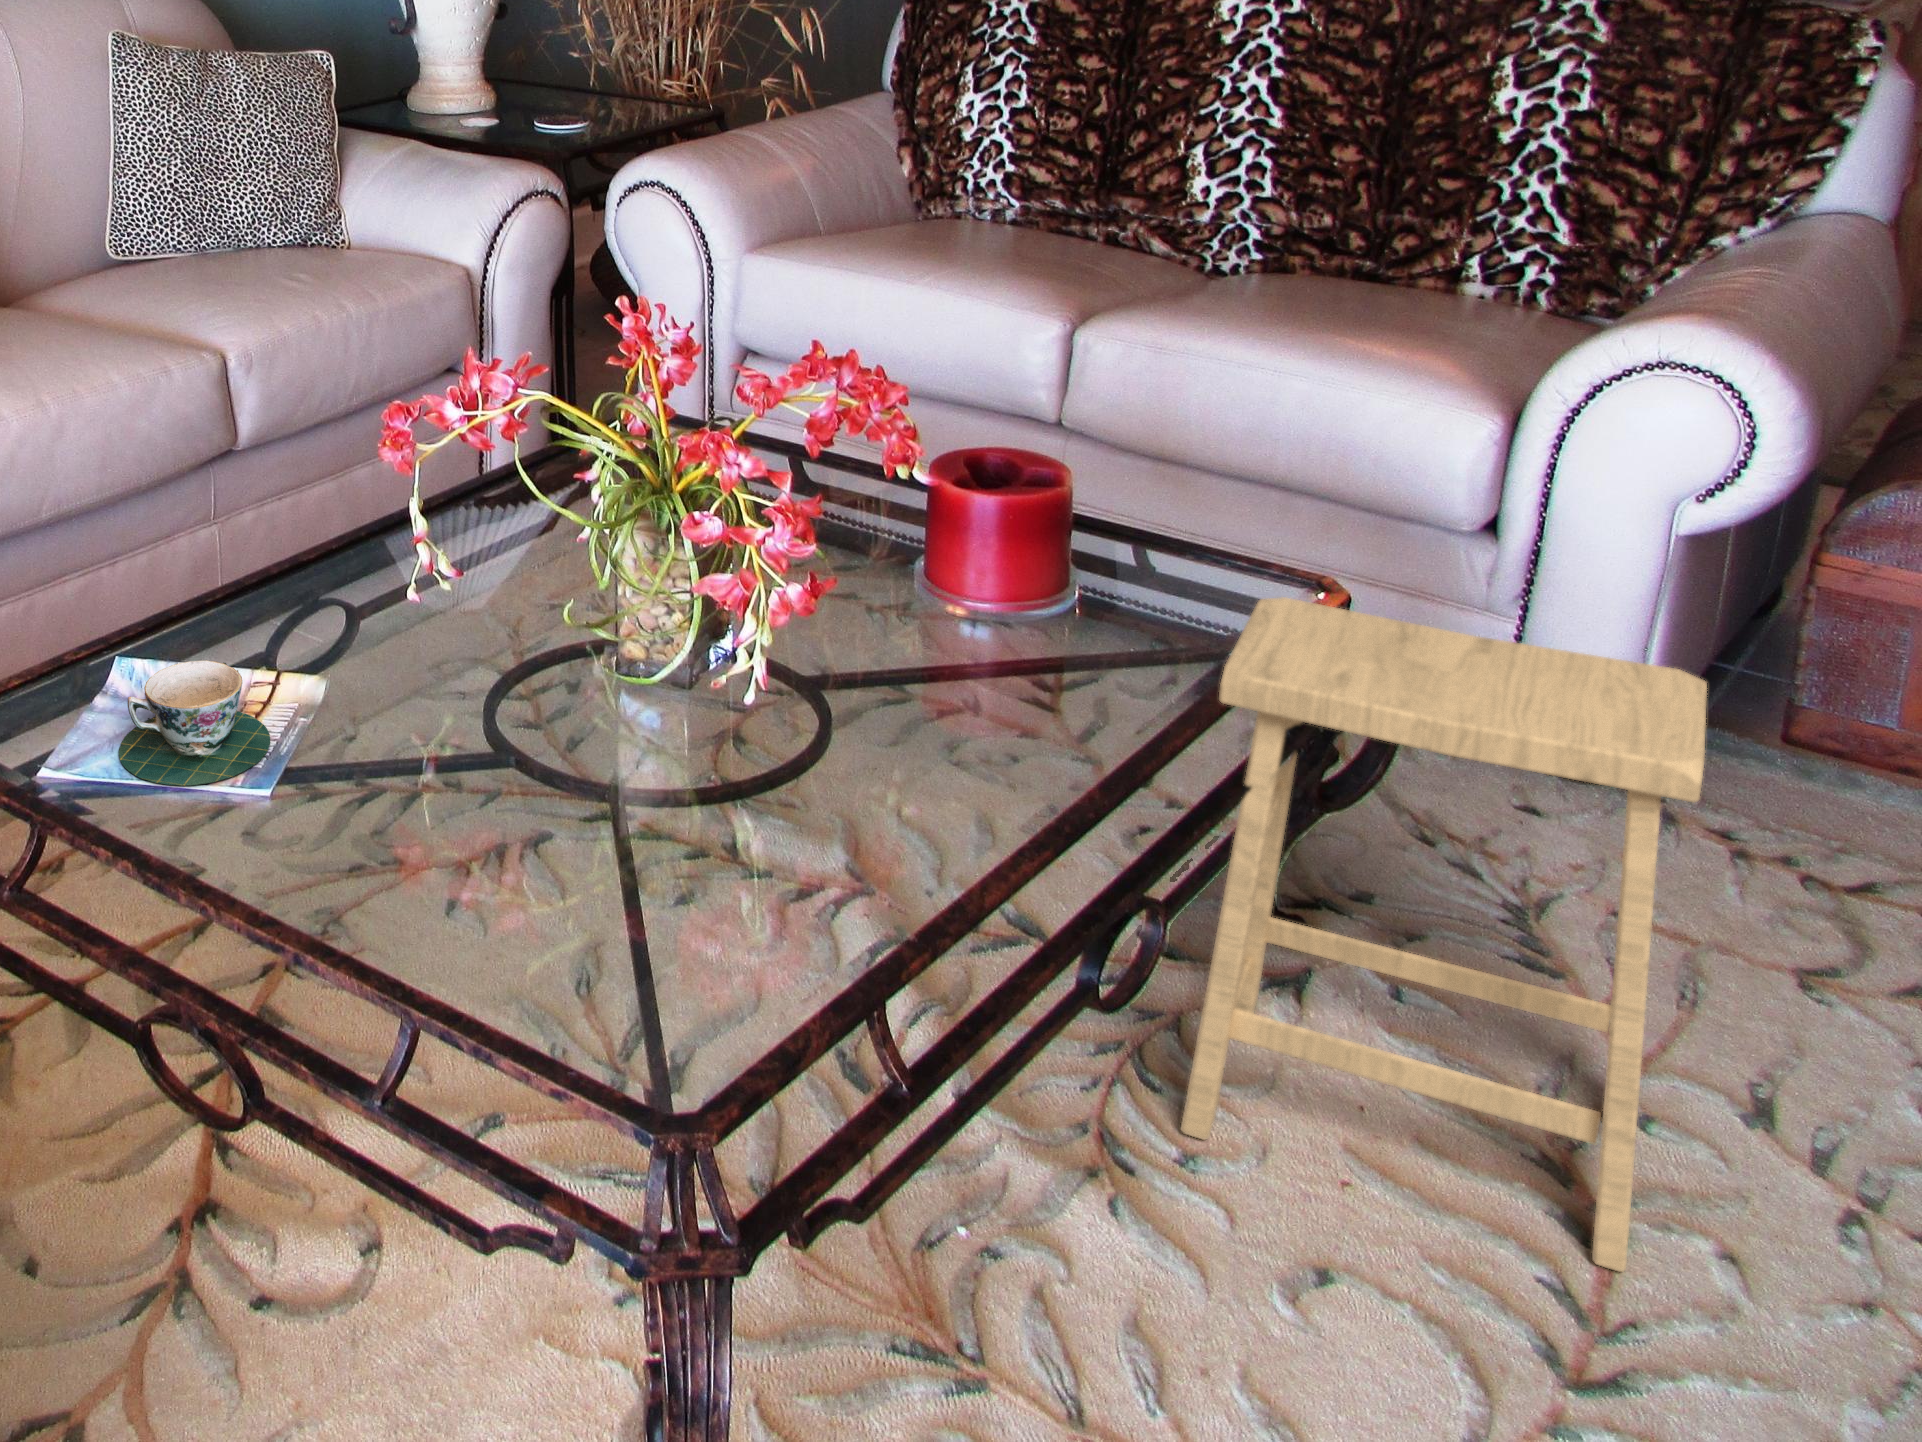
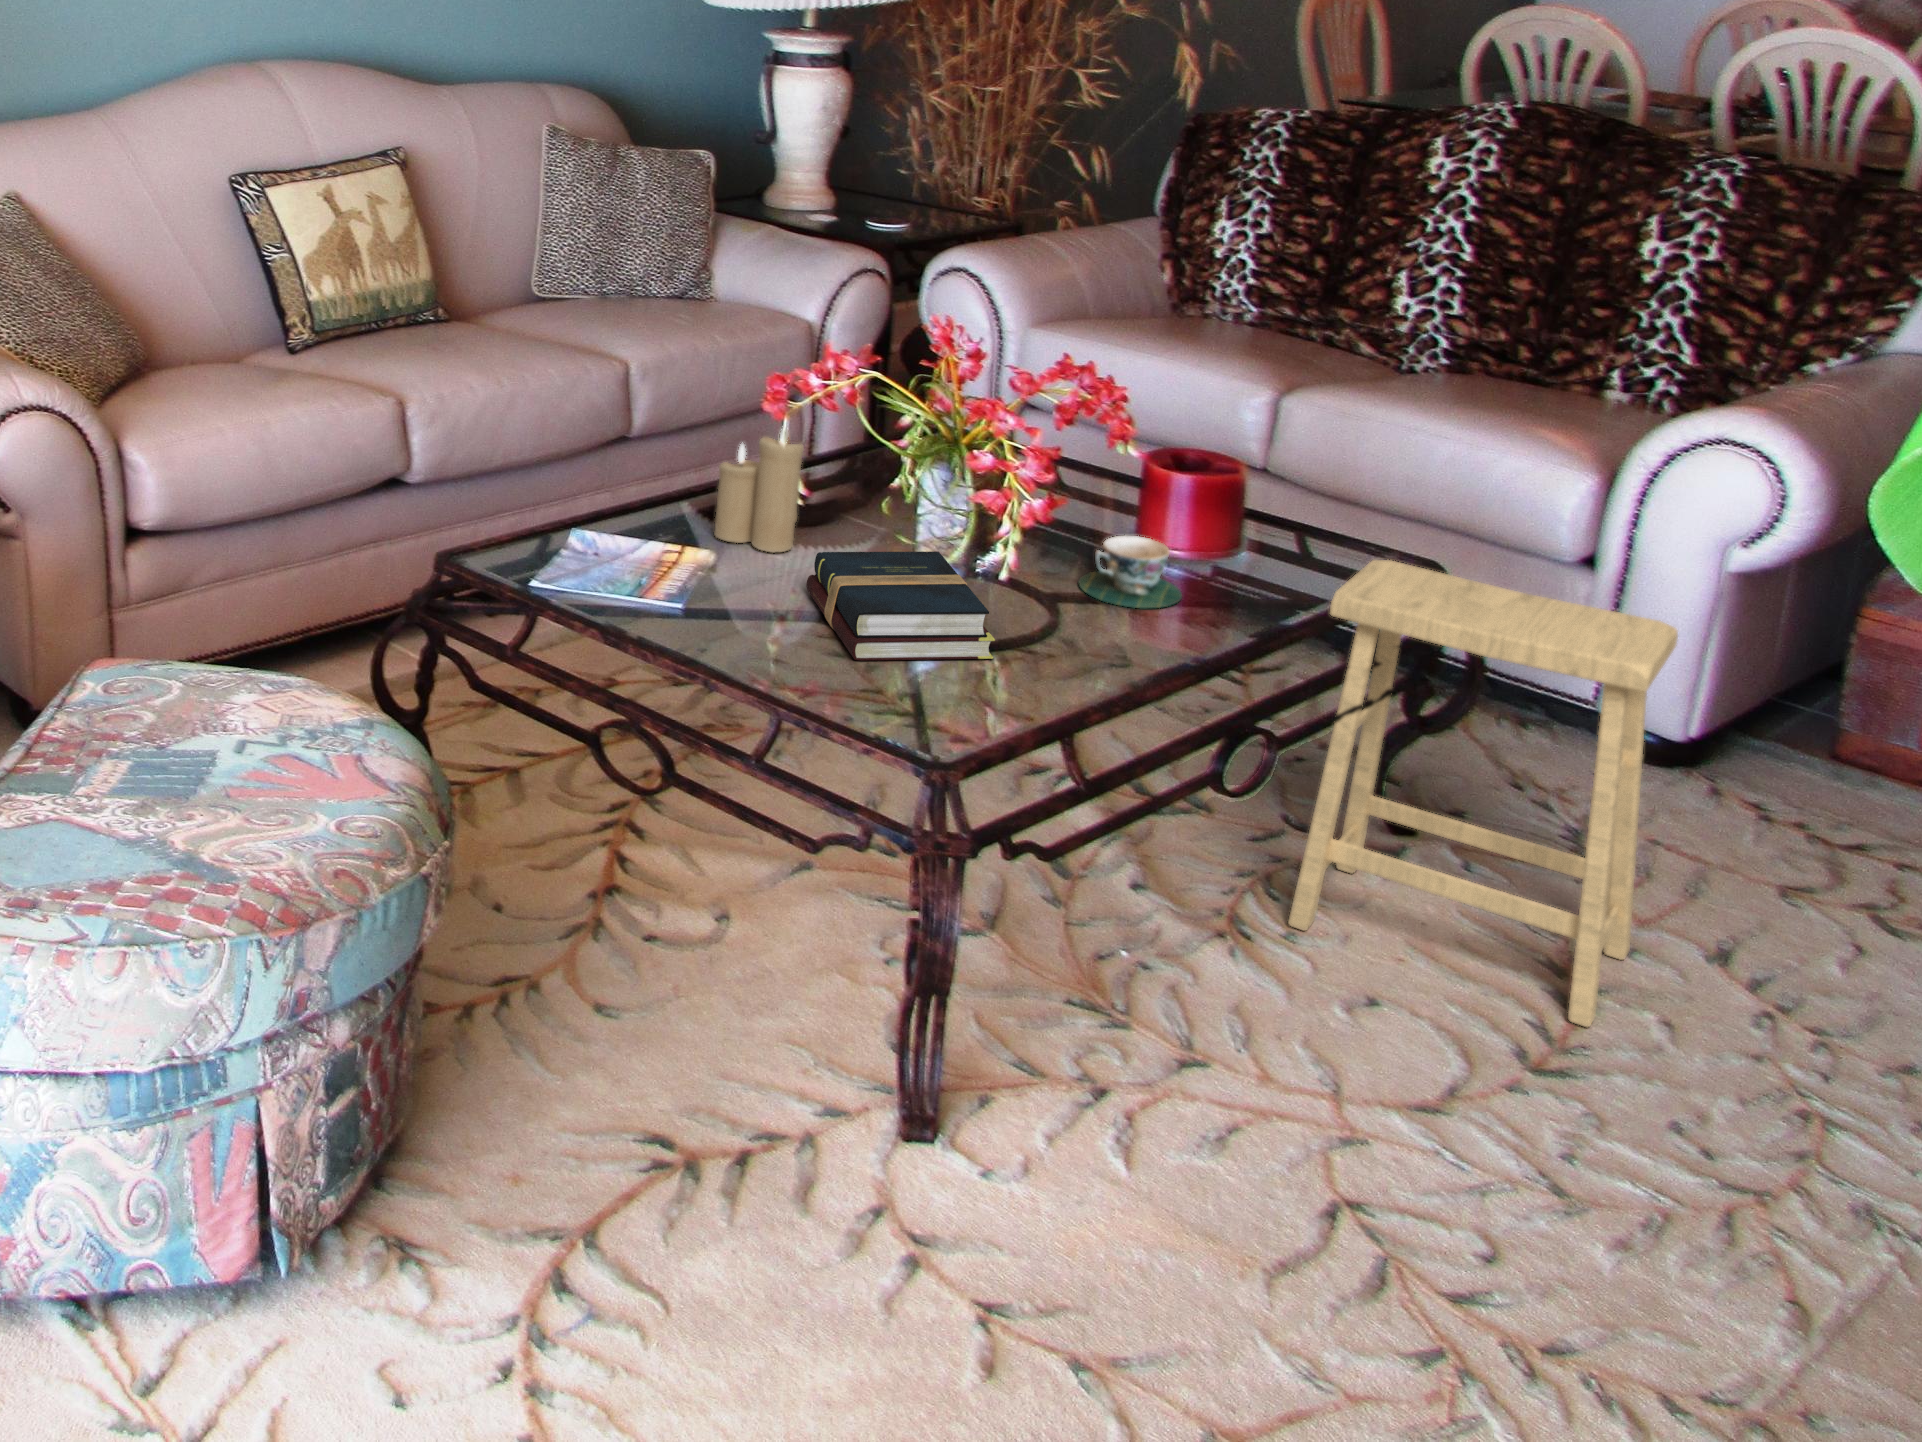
candle: none [328,479,448,668] -> present [714,432,804,552]
teacup: present [119,660,270,786] -> present [1079,536,1182,608]
hardback book: none [462,661,748,880] -> present [807,552,995,661]

